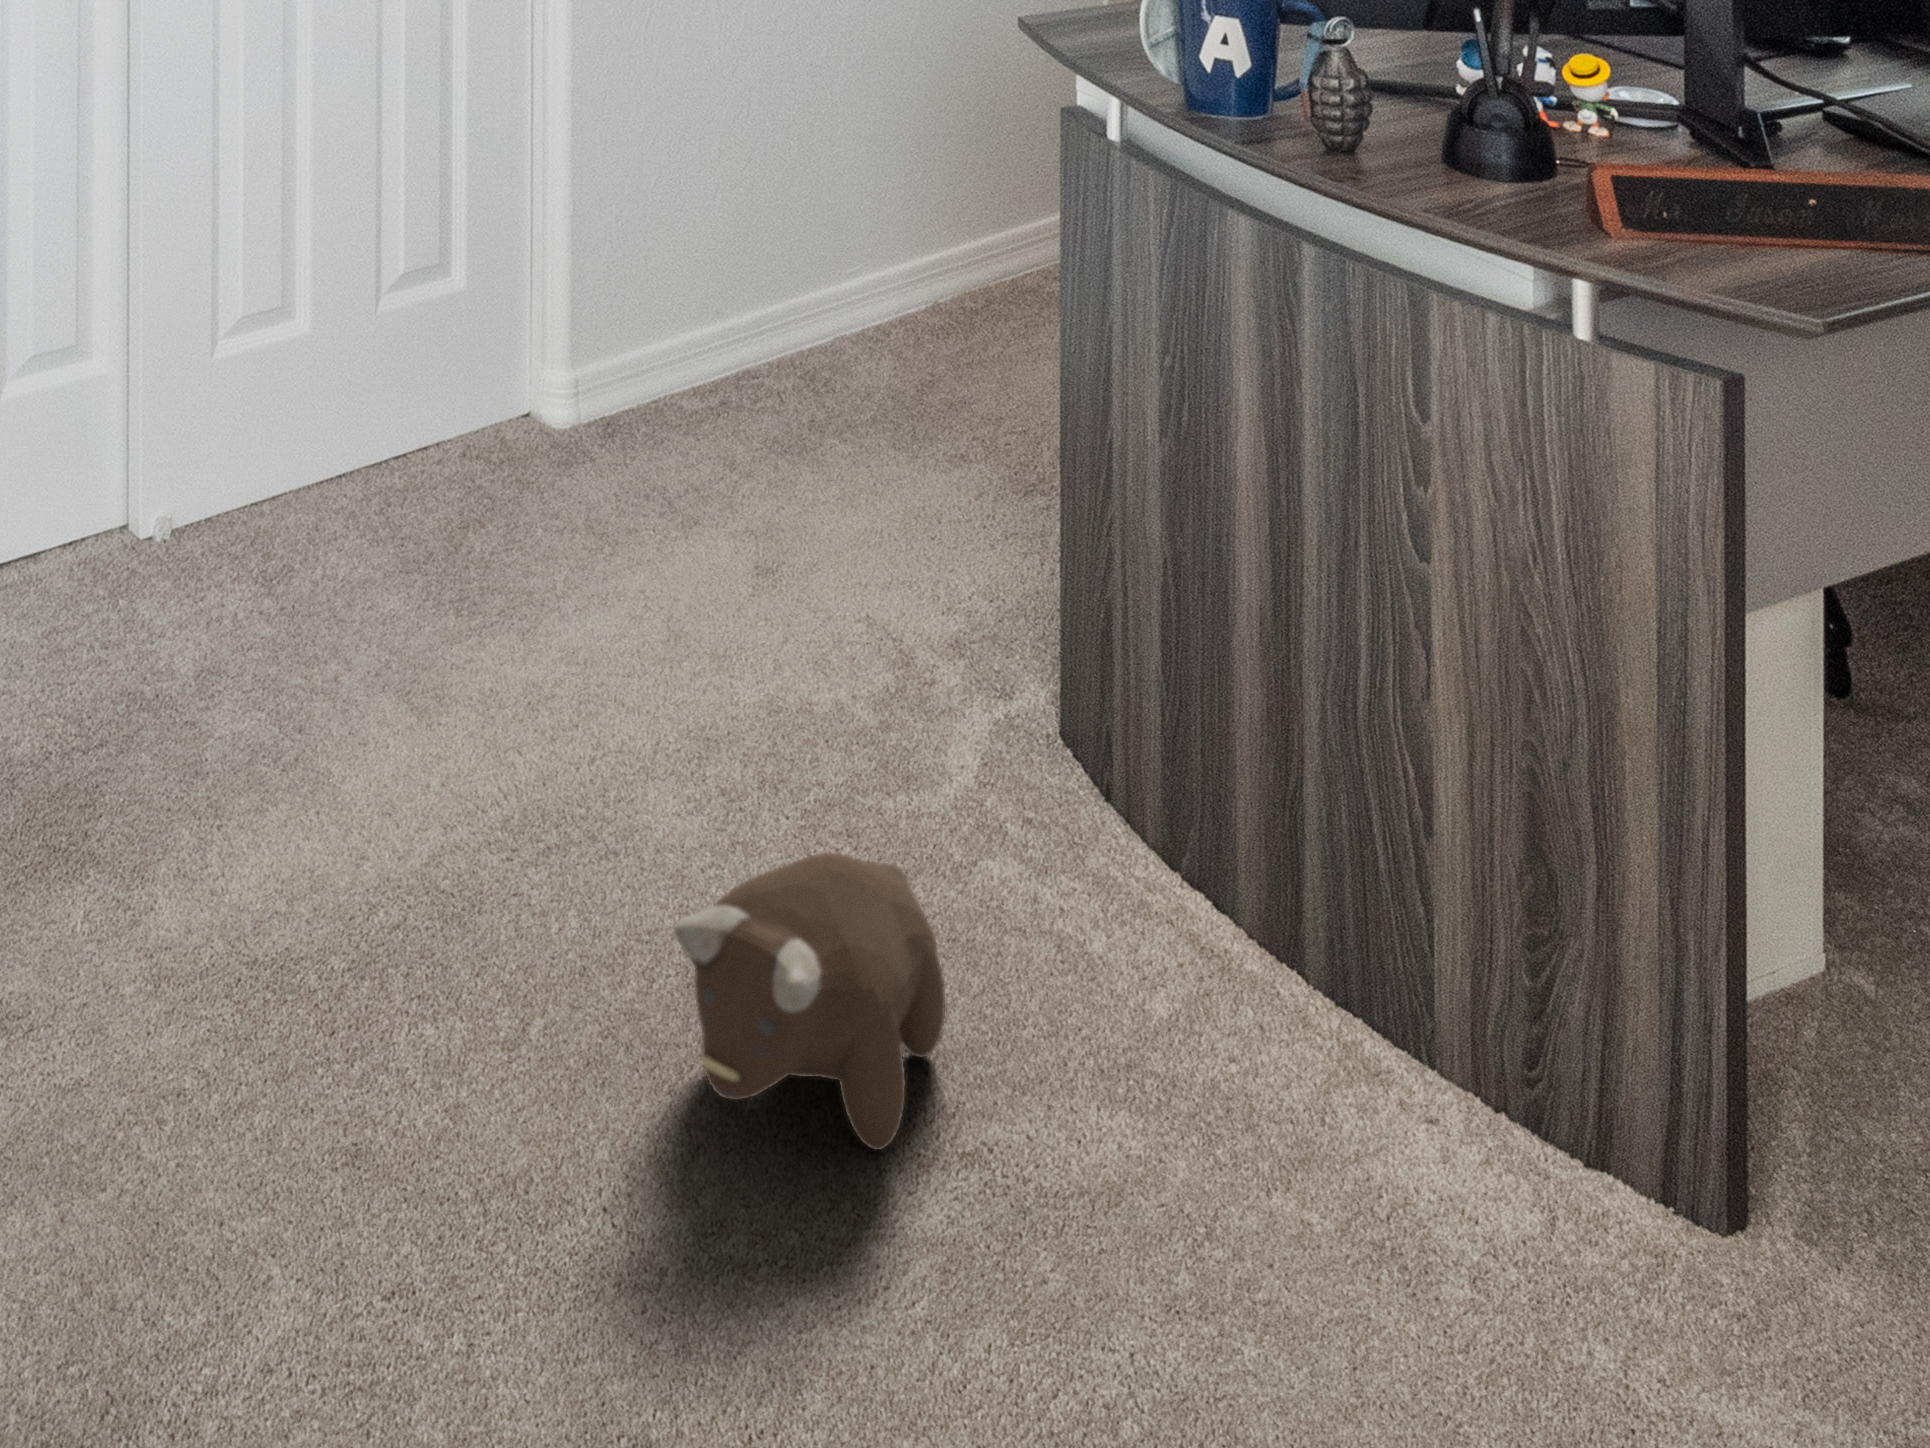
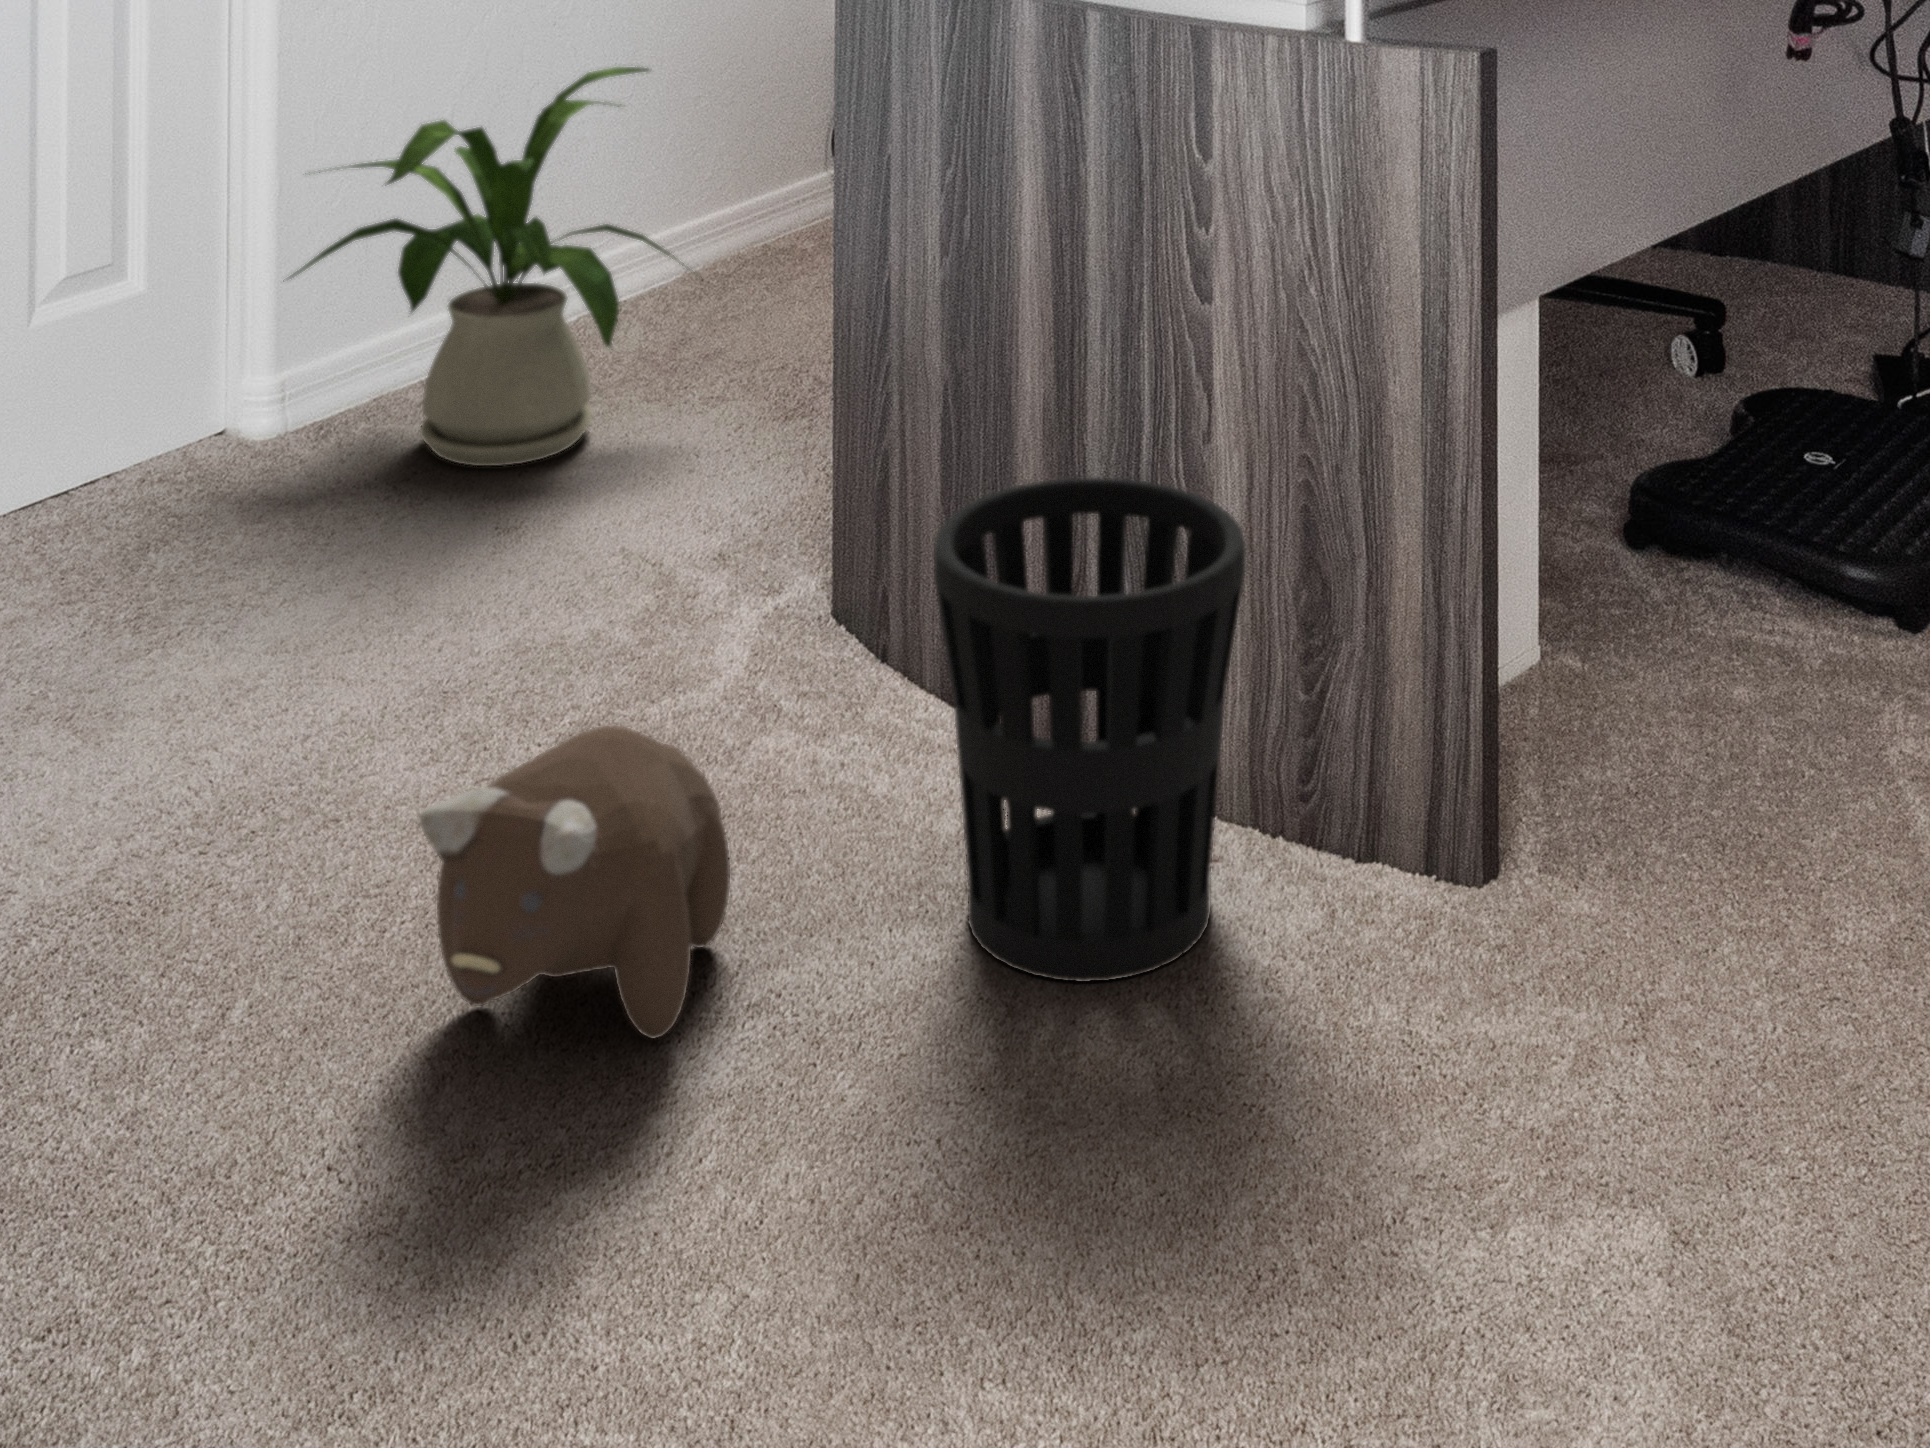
house plant: none [597,125,958,460] -> present [290,67,702,466]
wastebasket: none [1133,696,1447,1212] -> present [934,477,1246,982]

